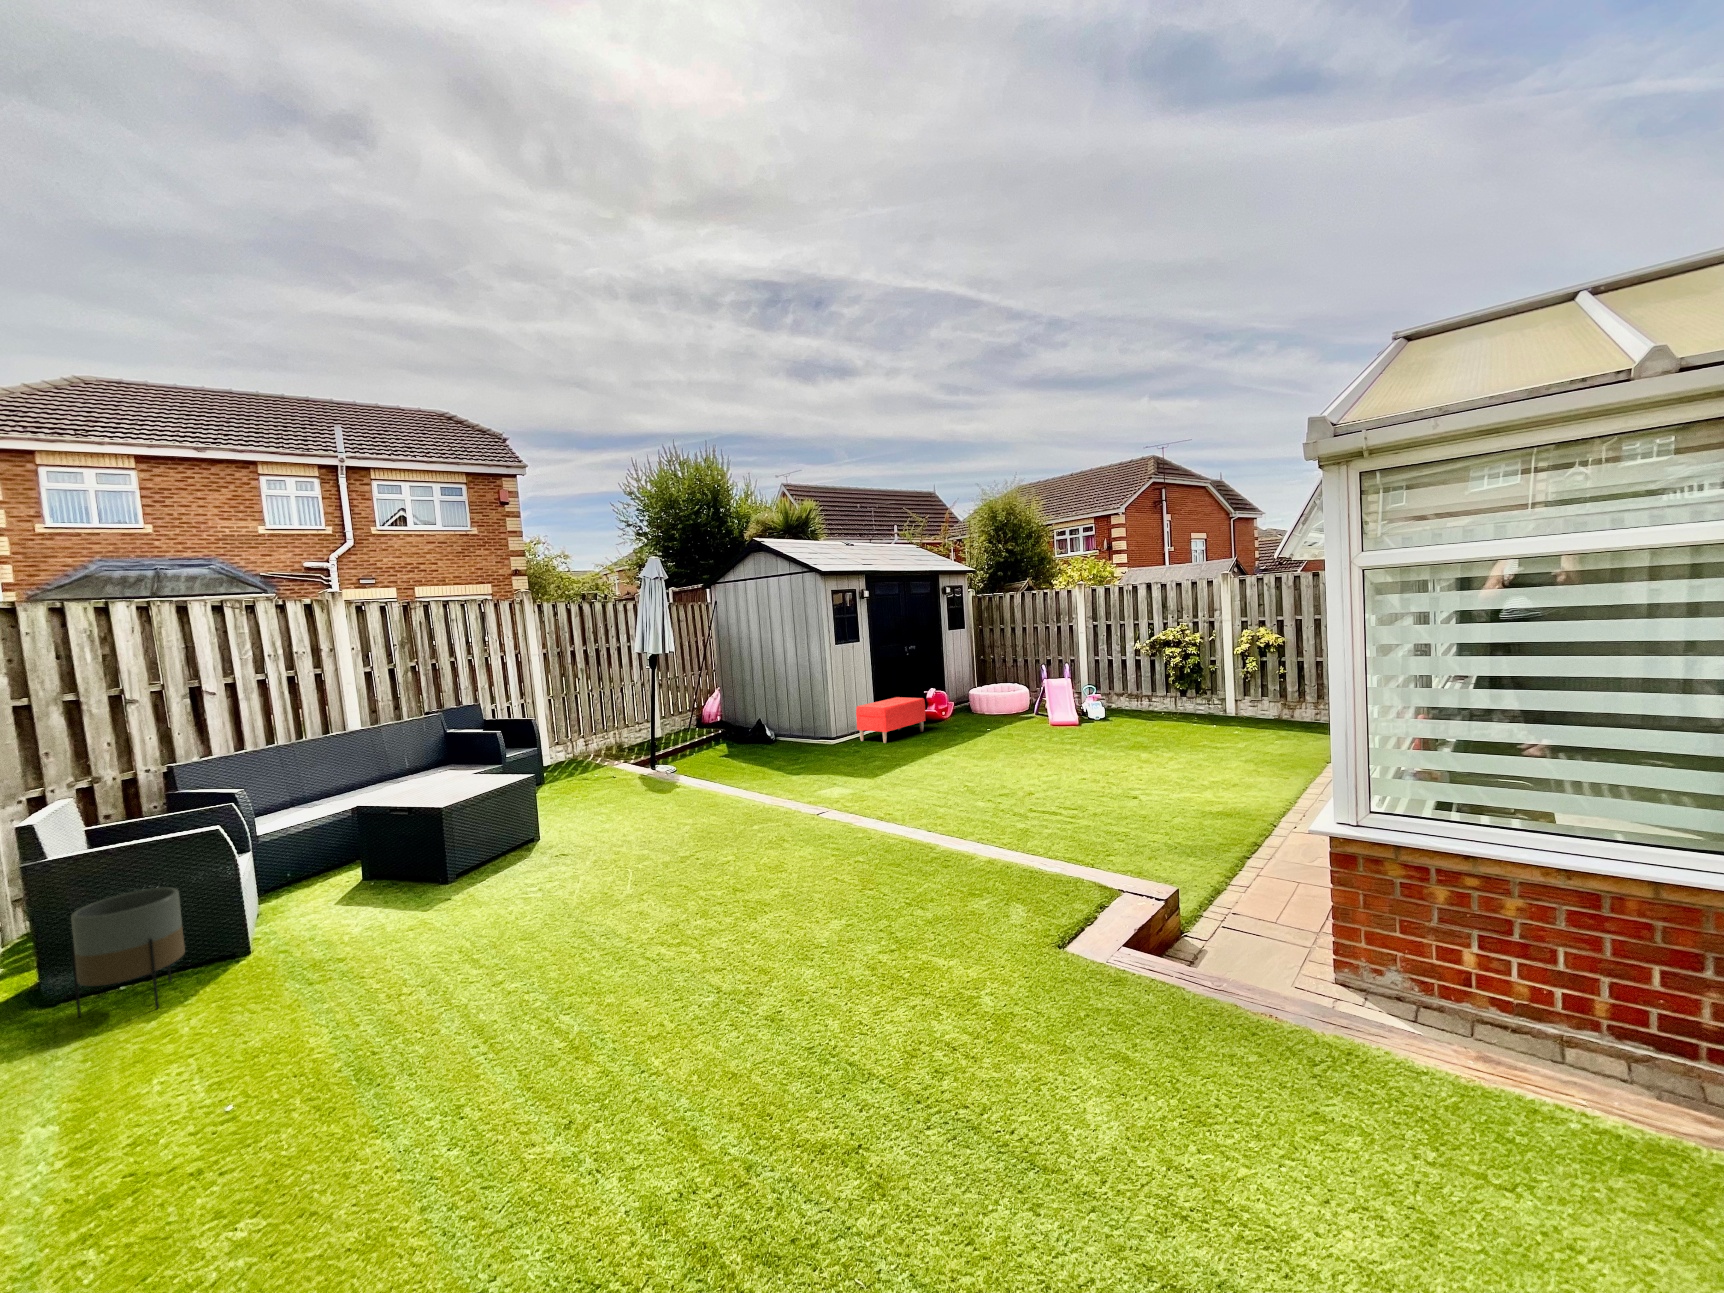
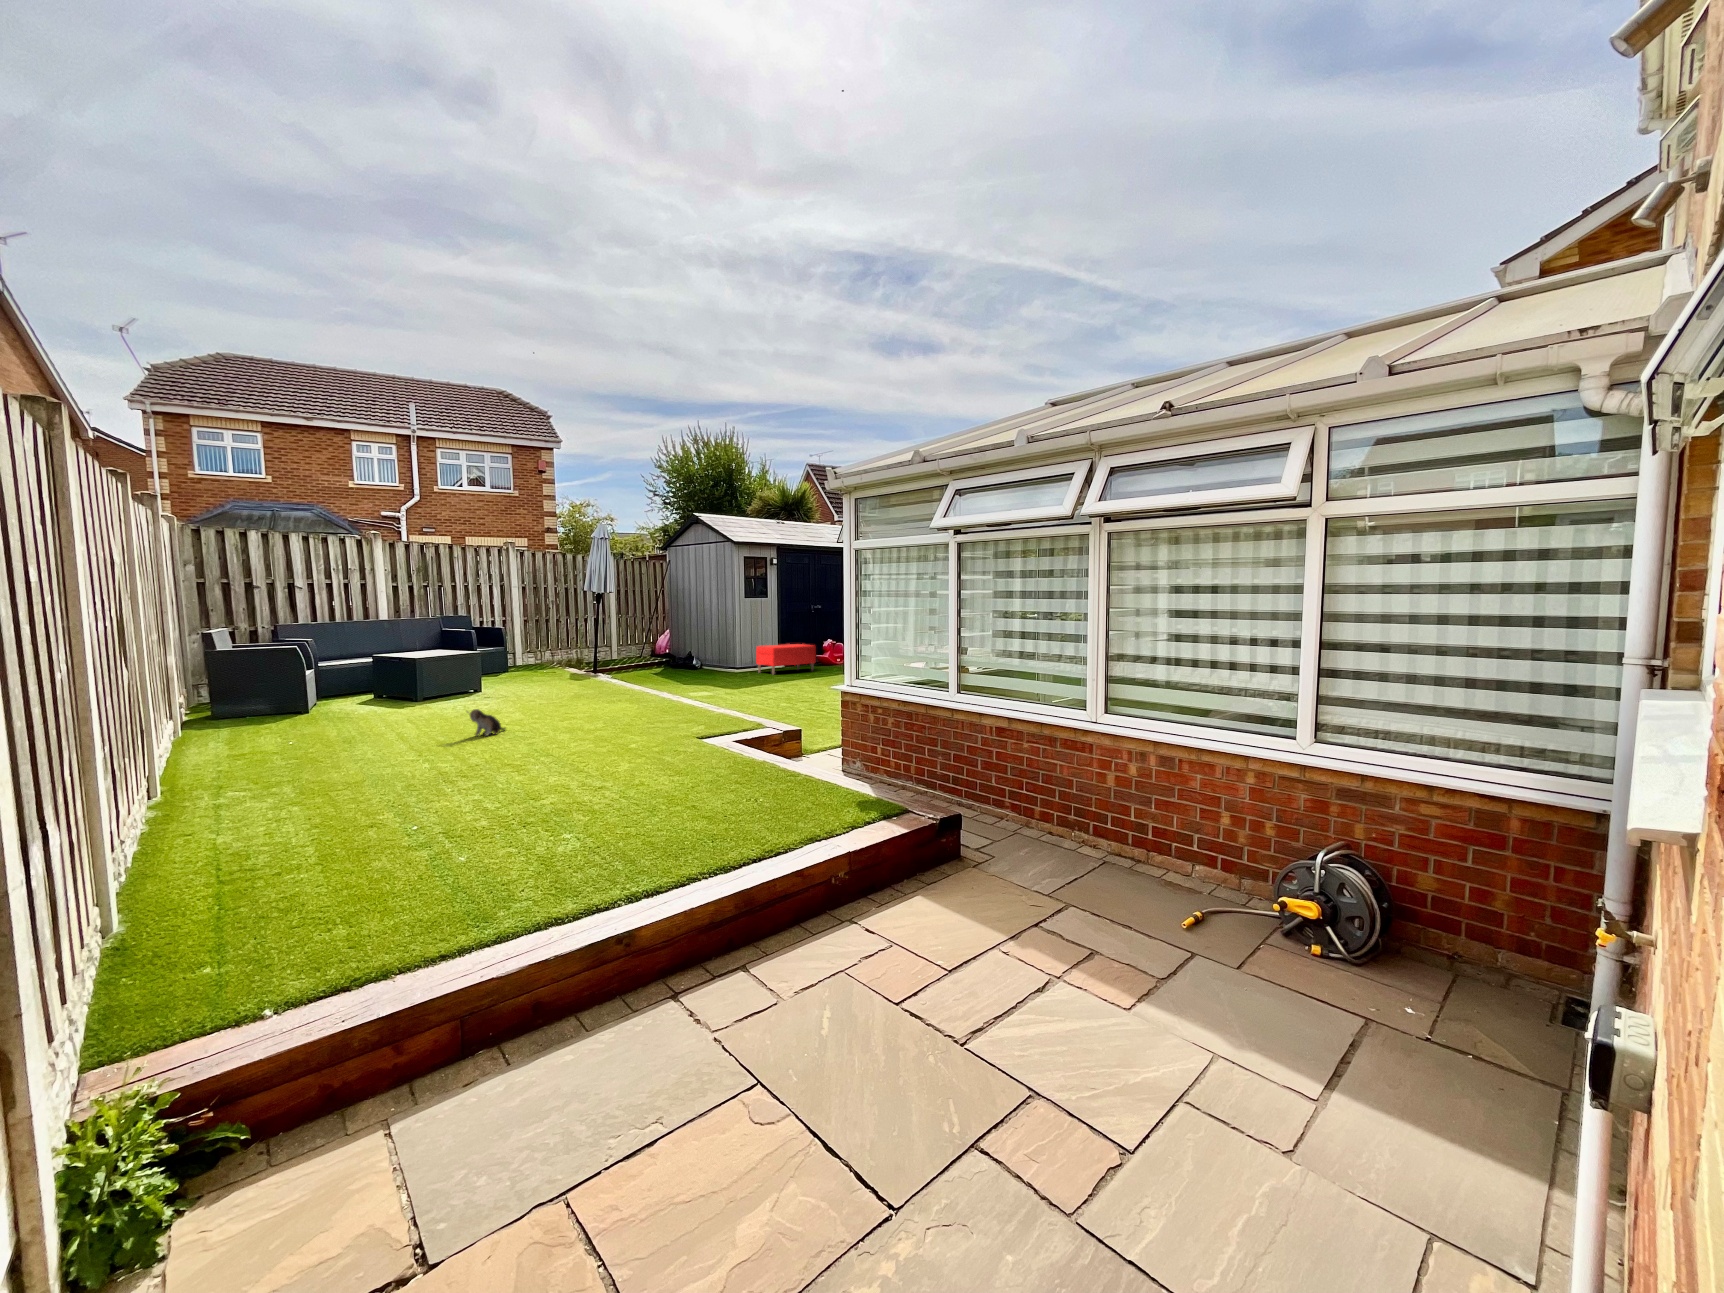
planter: present [71,888,185,1017] -> none [226,671,276,724]
plush toy: none [617,948,673,1001] -> present [470,709,506,736]

